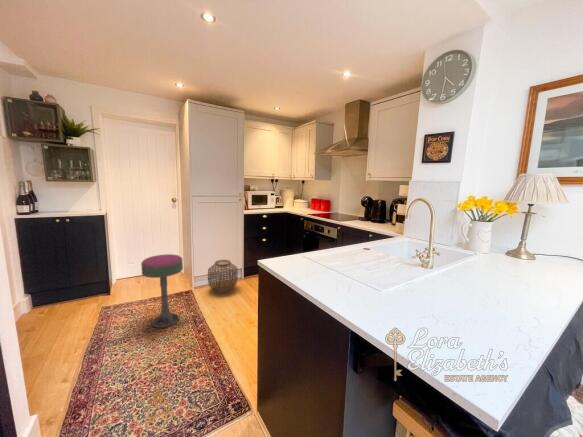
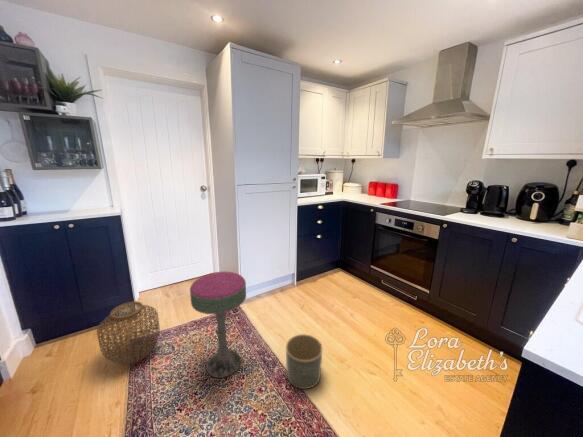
woven basket: present [208,260,238,294] -> present [97,302,160,364]
planter: none [206,301,232,335] -> present [286,334,322,389]

